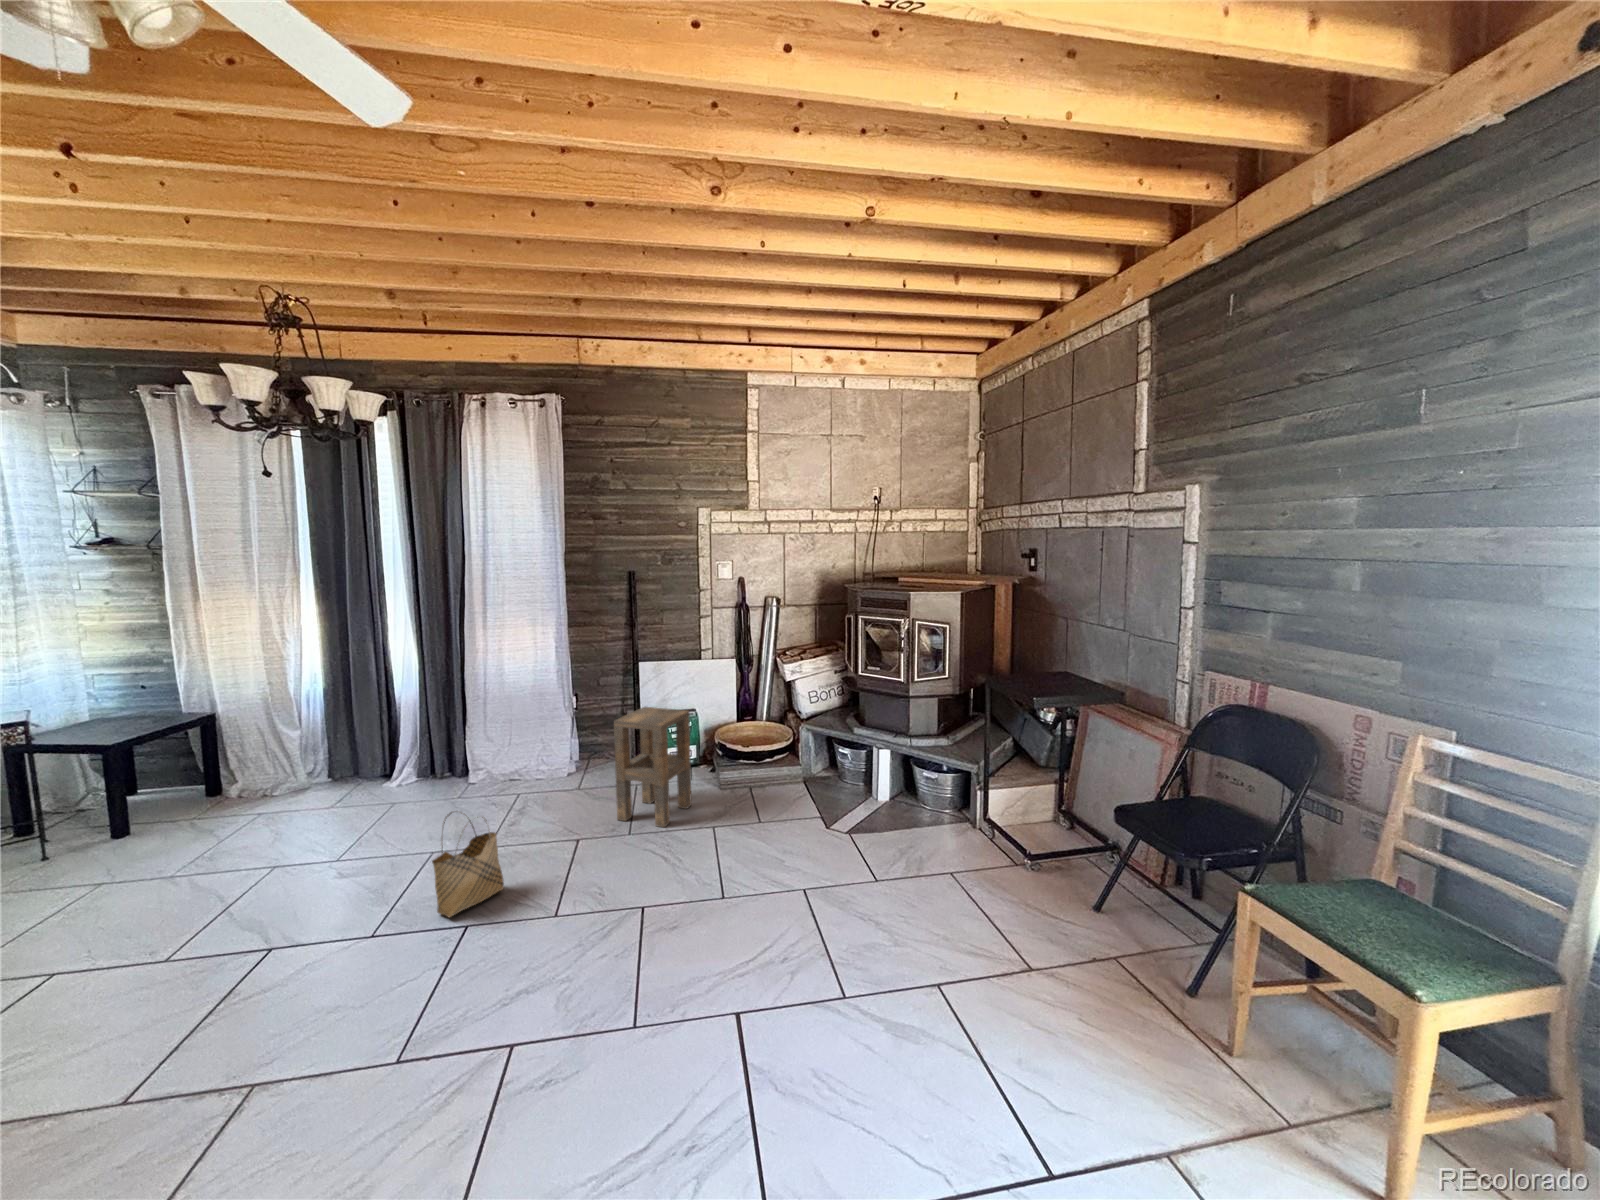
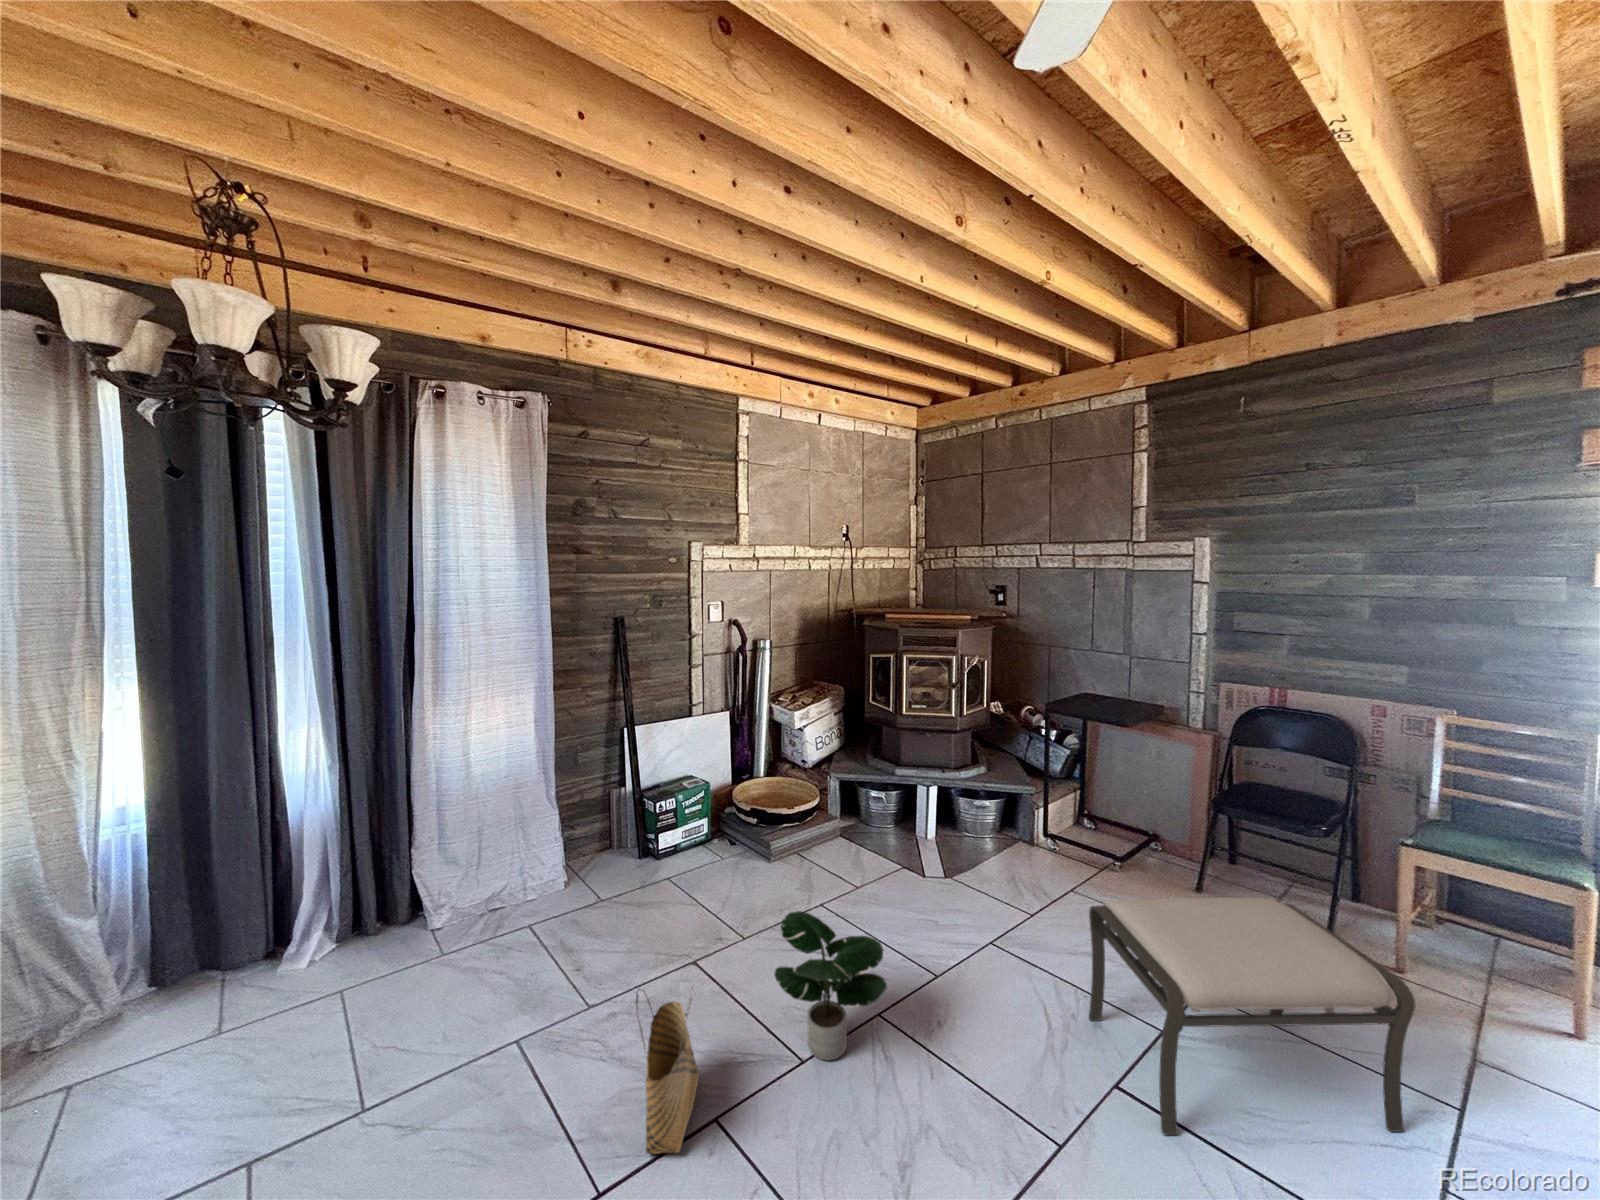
side table: present [614,707,692,827] -> none [707,780,776,933]
potted plant: none [549,798,644,910] -> present [774,911,887,1060]
ottoman: none [732,845,996,1136] -> present [1089,897,1416,1135]

